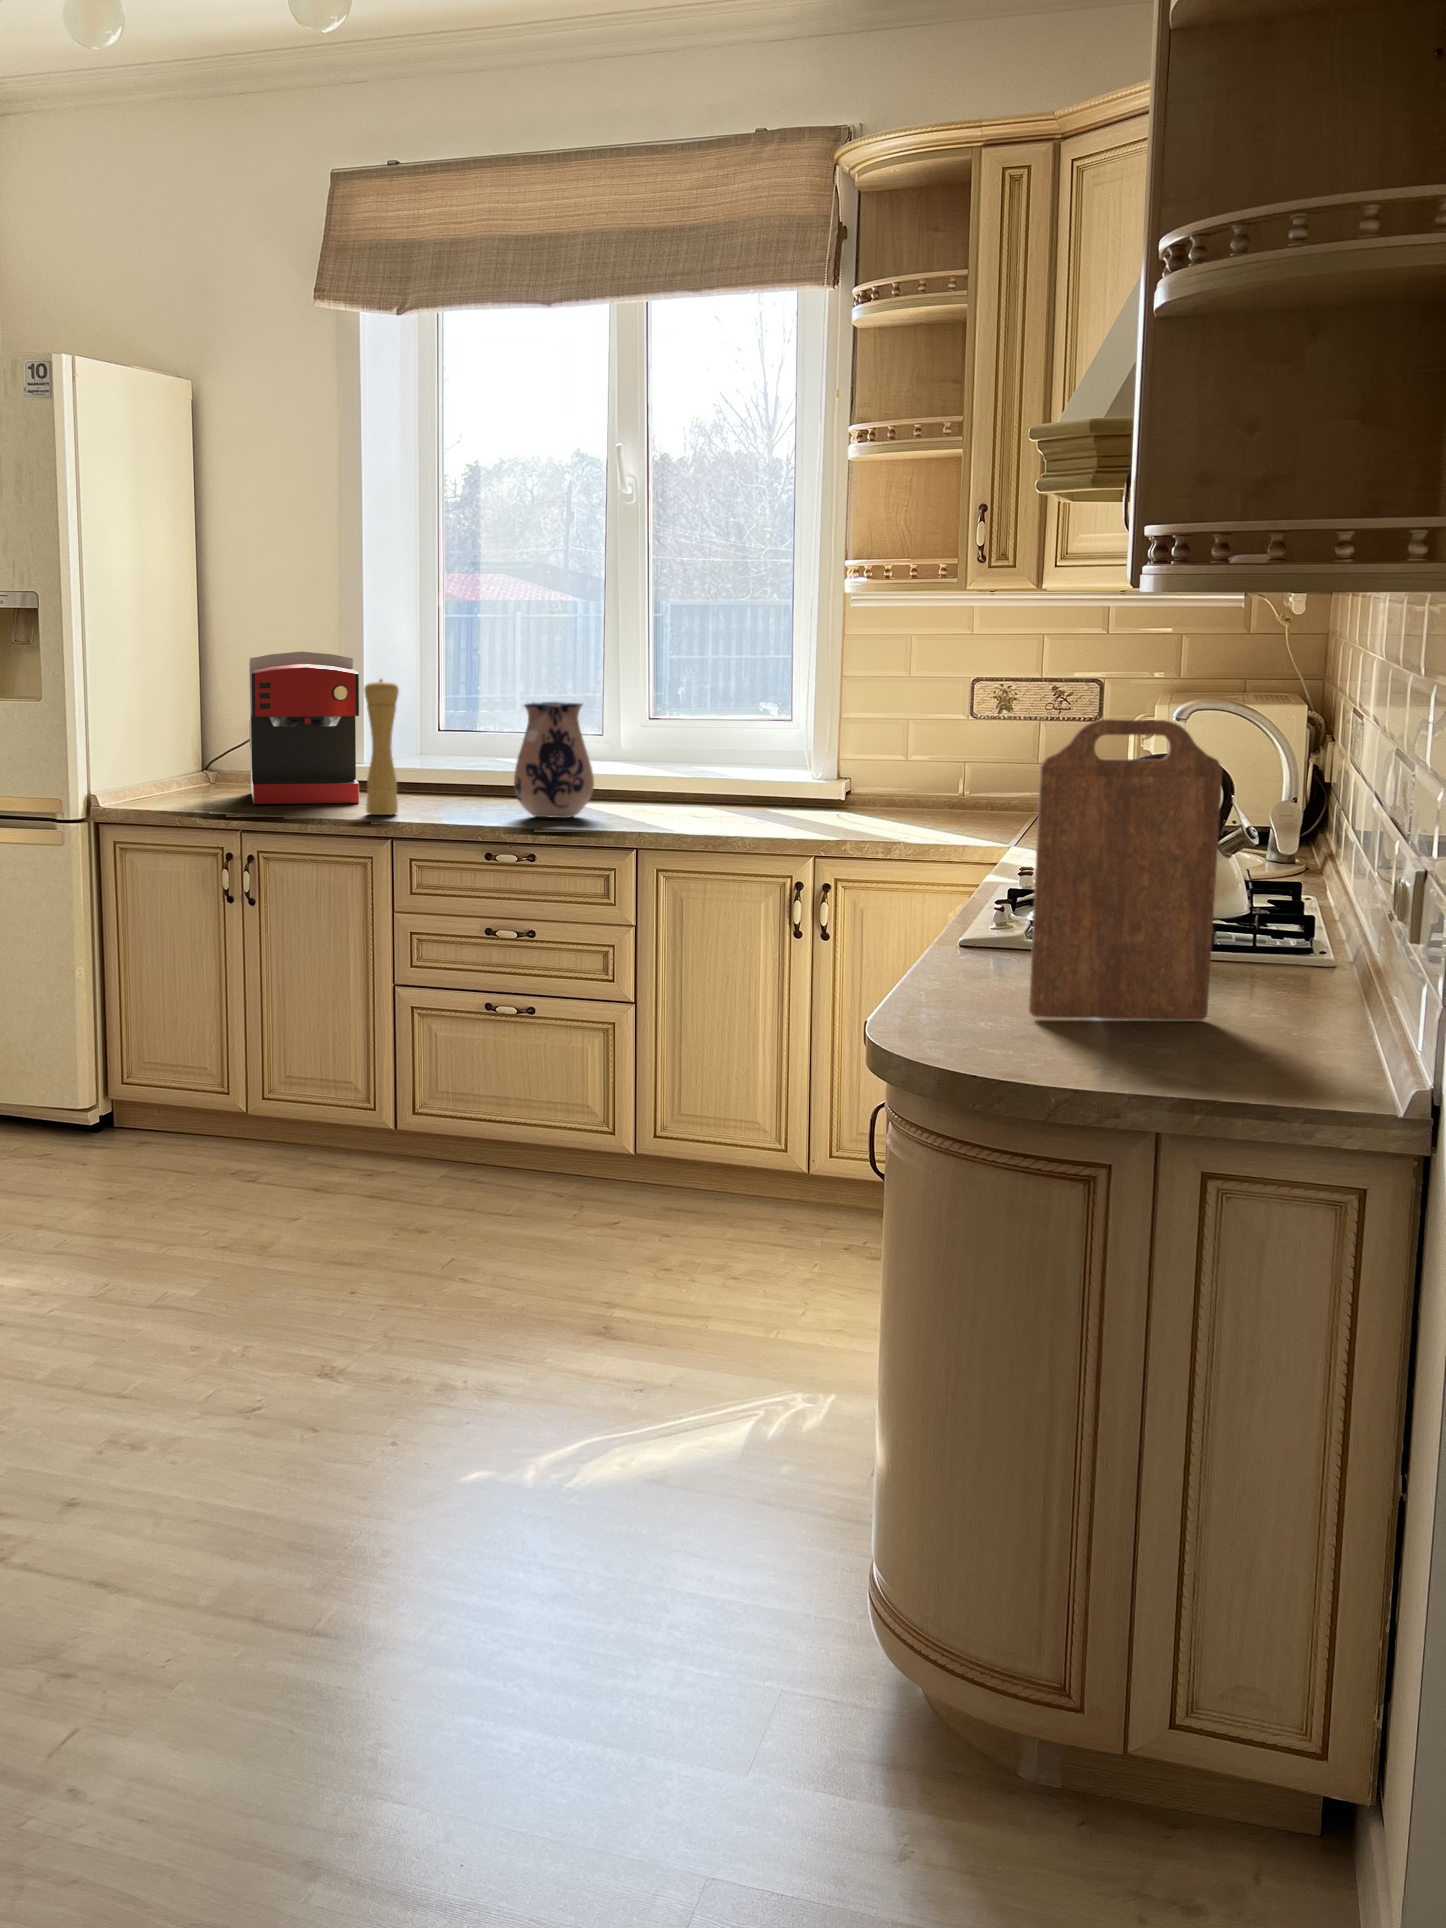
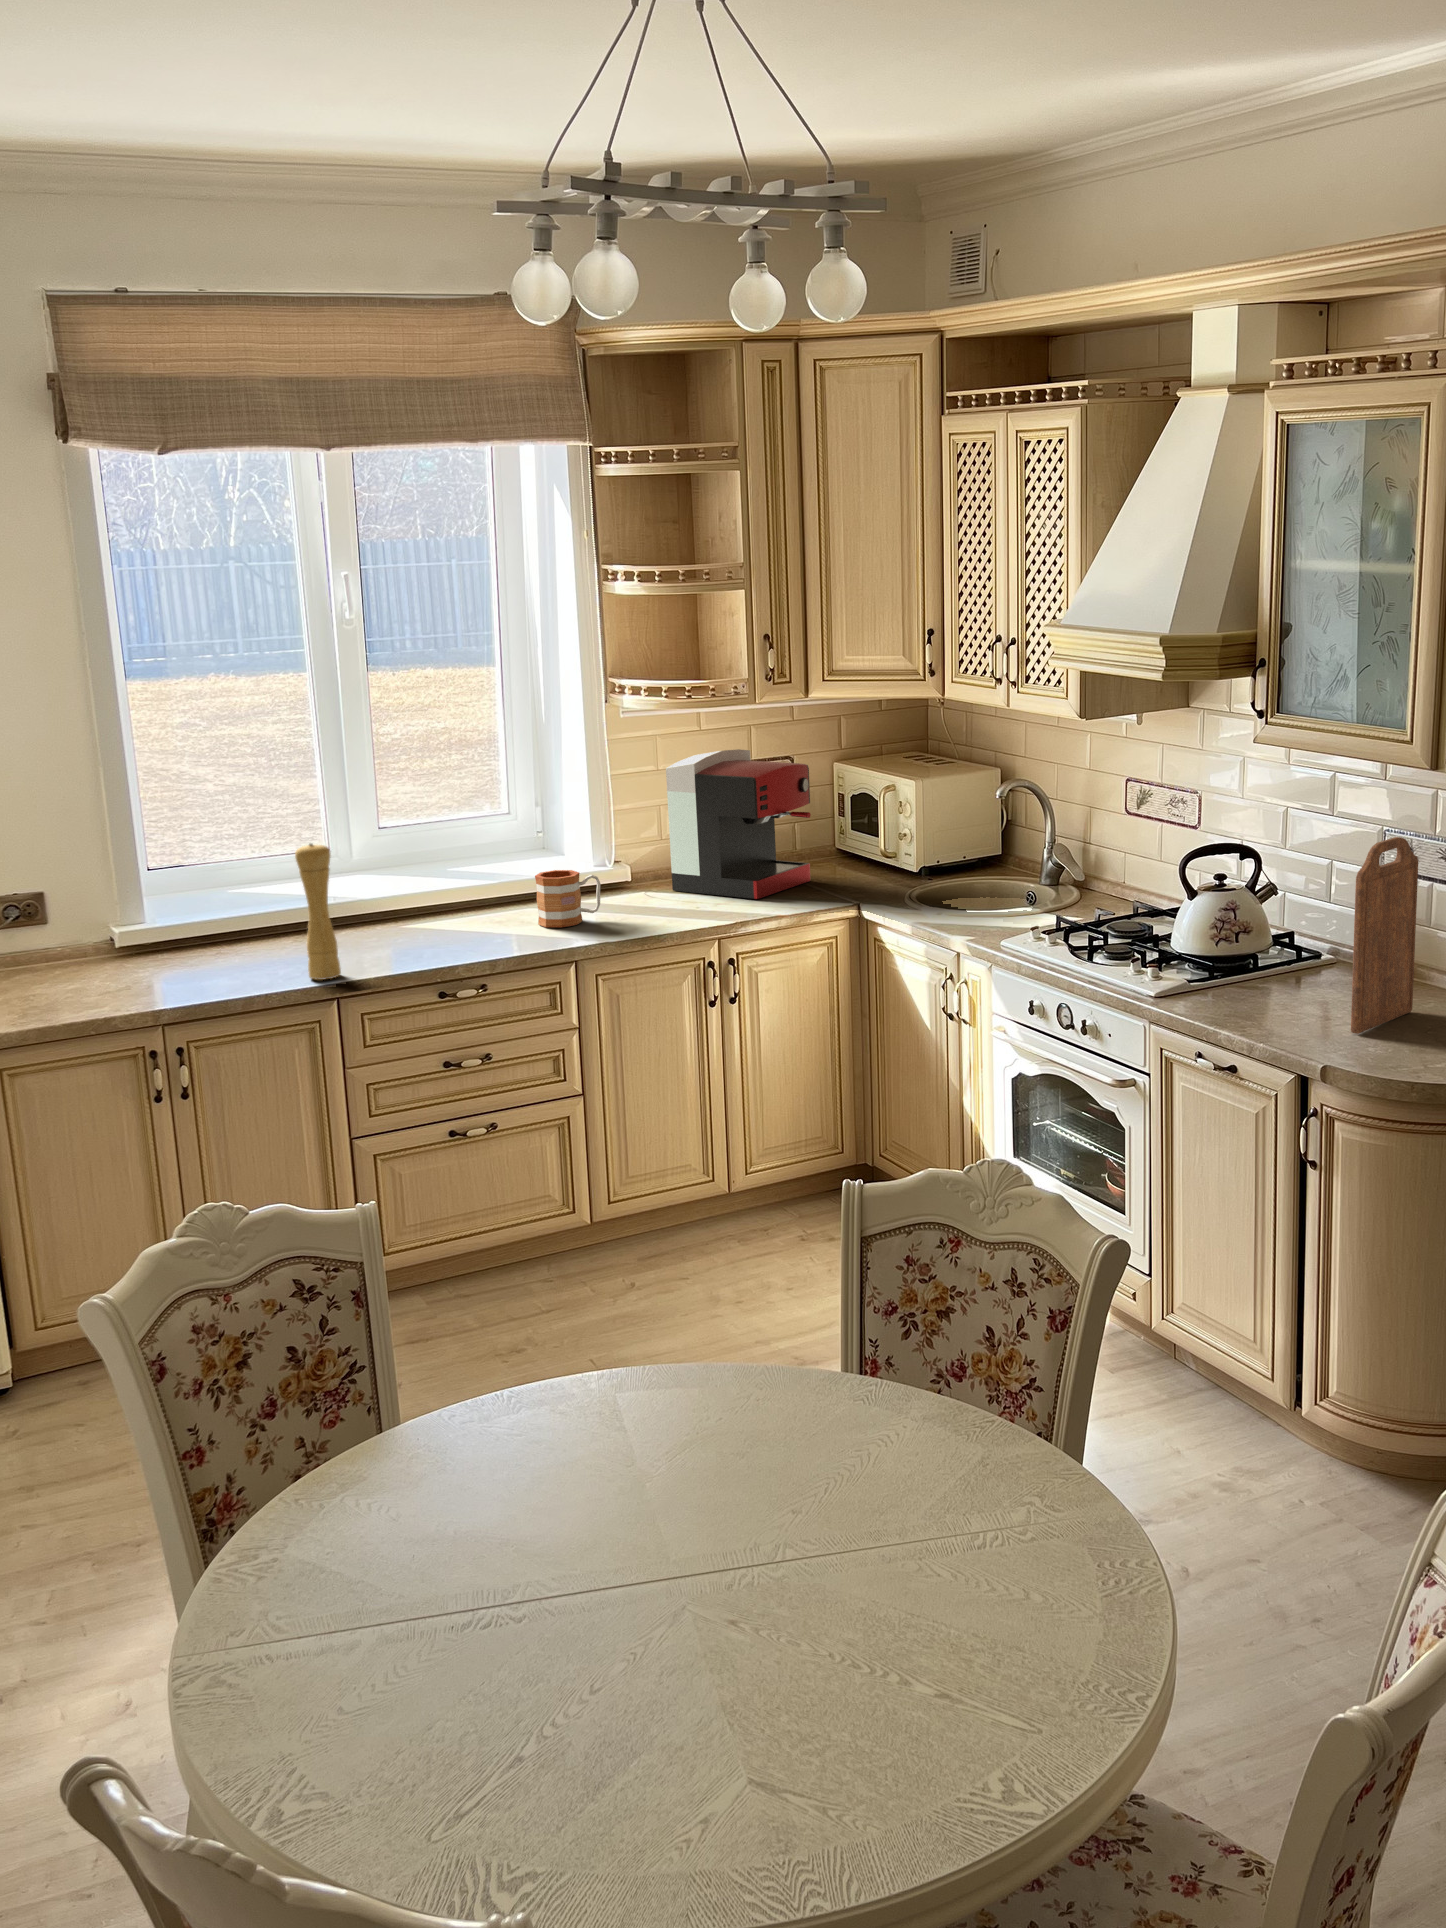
coffee maker: present [249,652,359,804] -> present [666,749,811,899]
ceramic pitcher: present [514,702,594,818] -> none [436,835,514,949]
mug: none [646,759,713,818] -> present [535,870,600,927]

